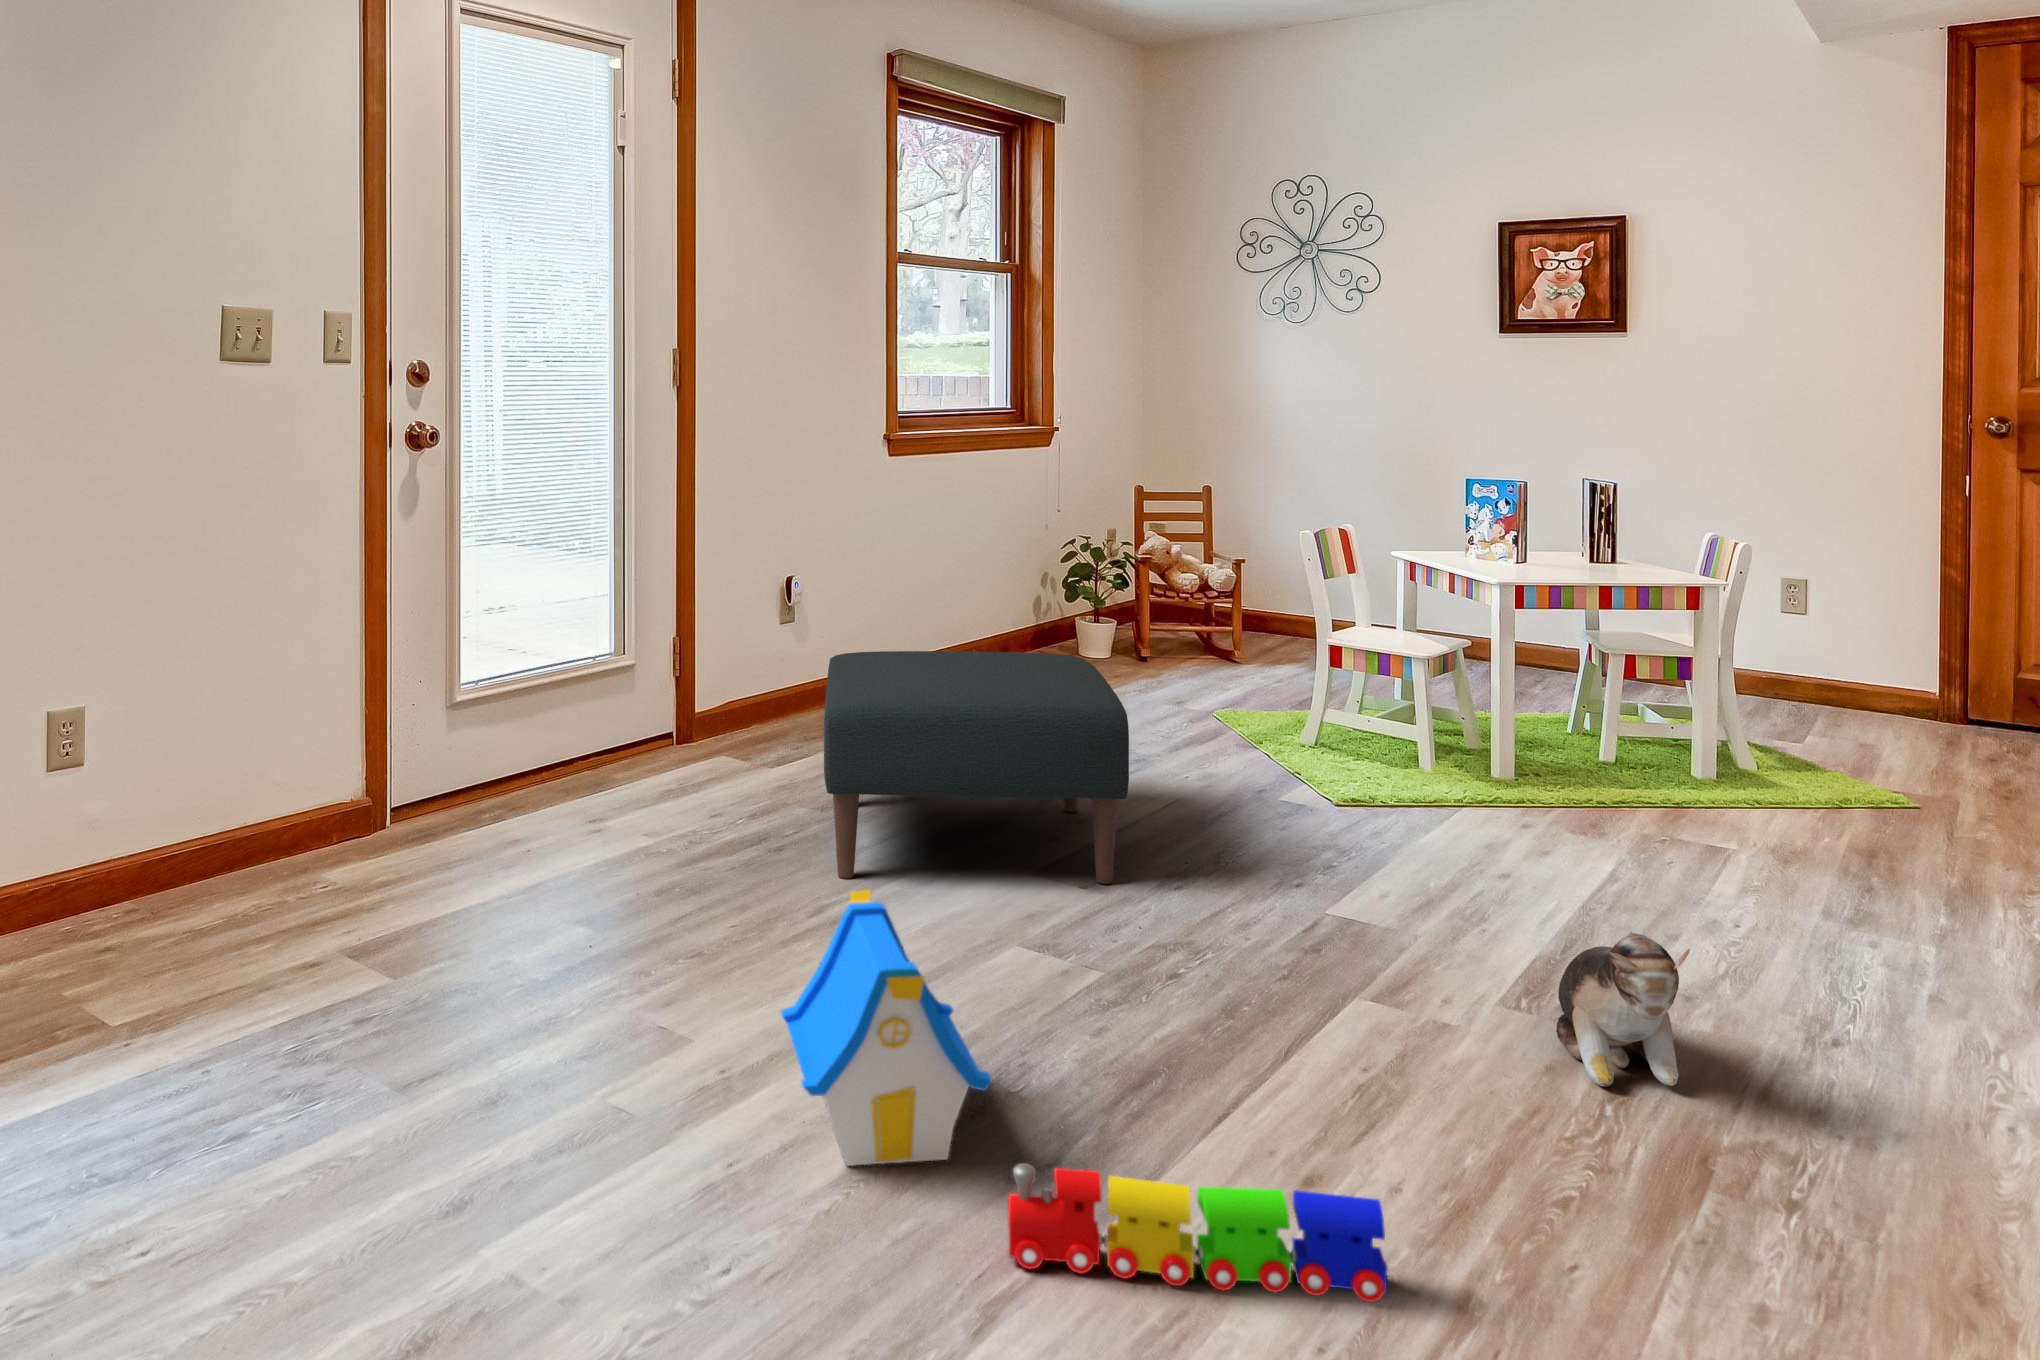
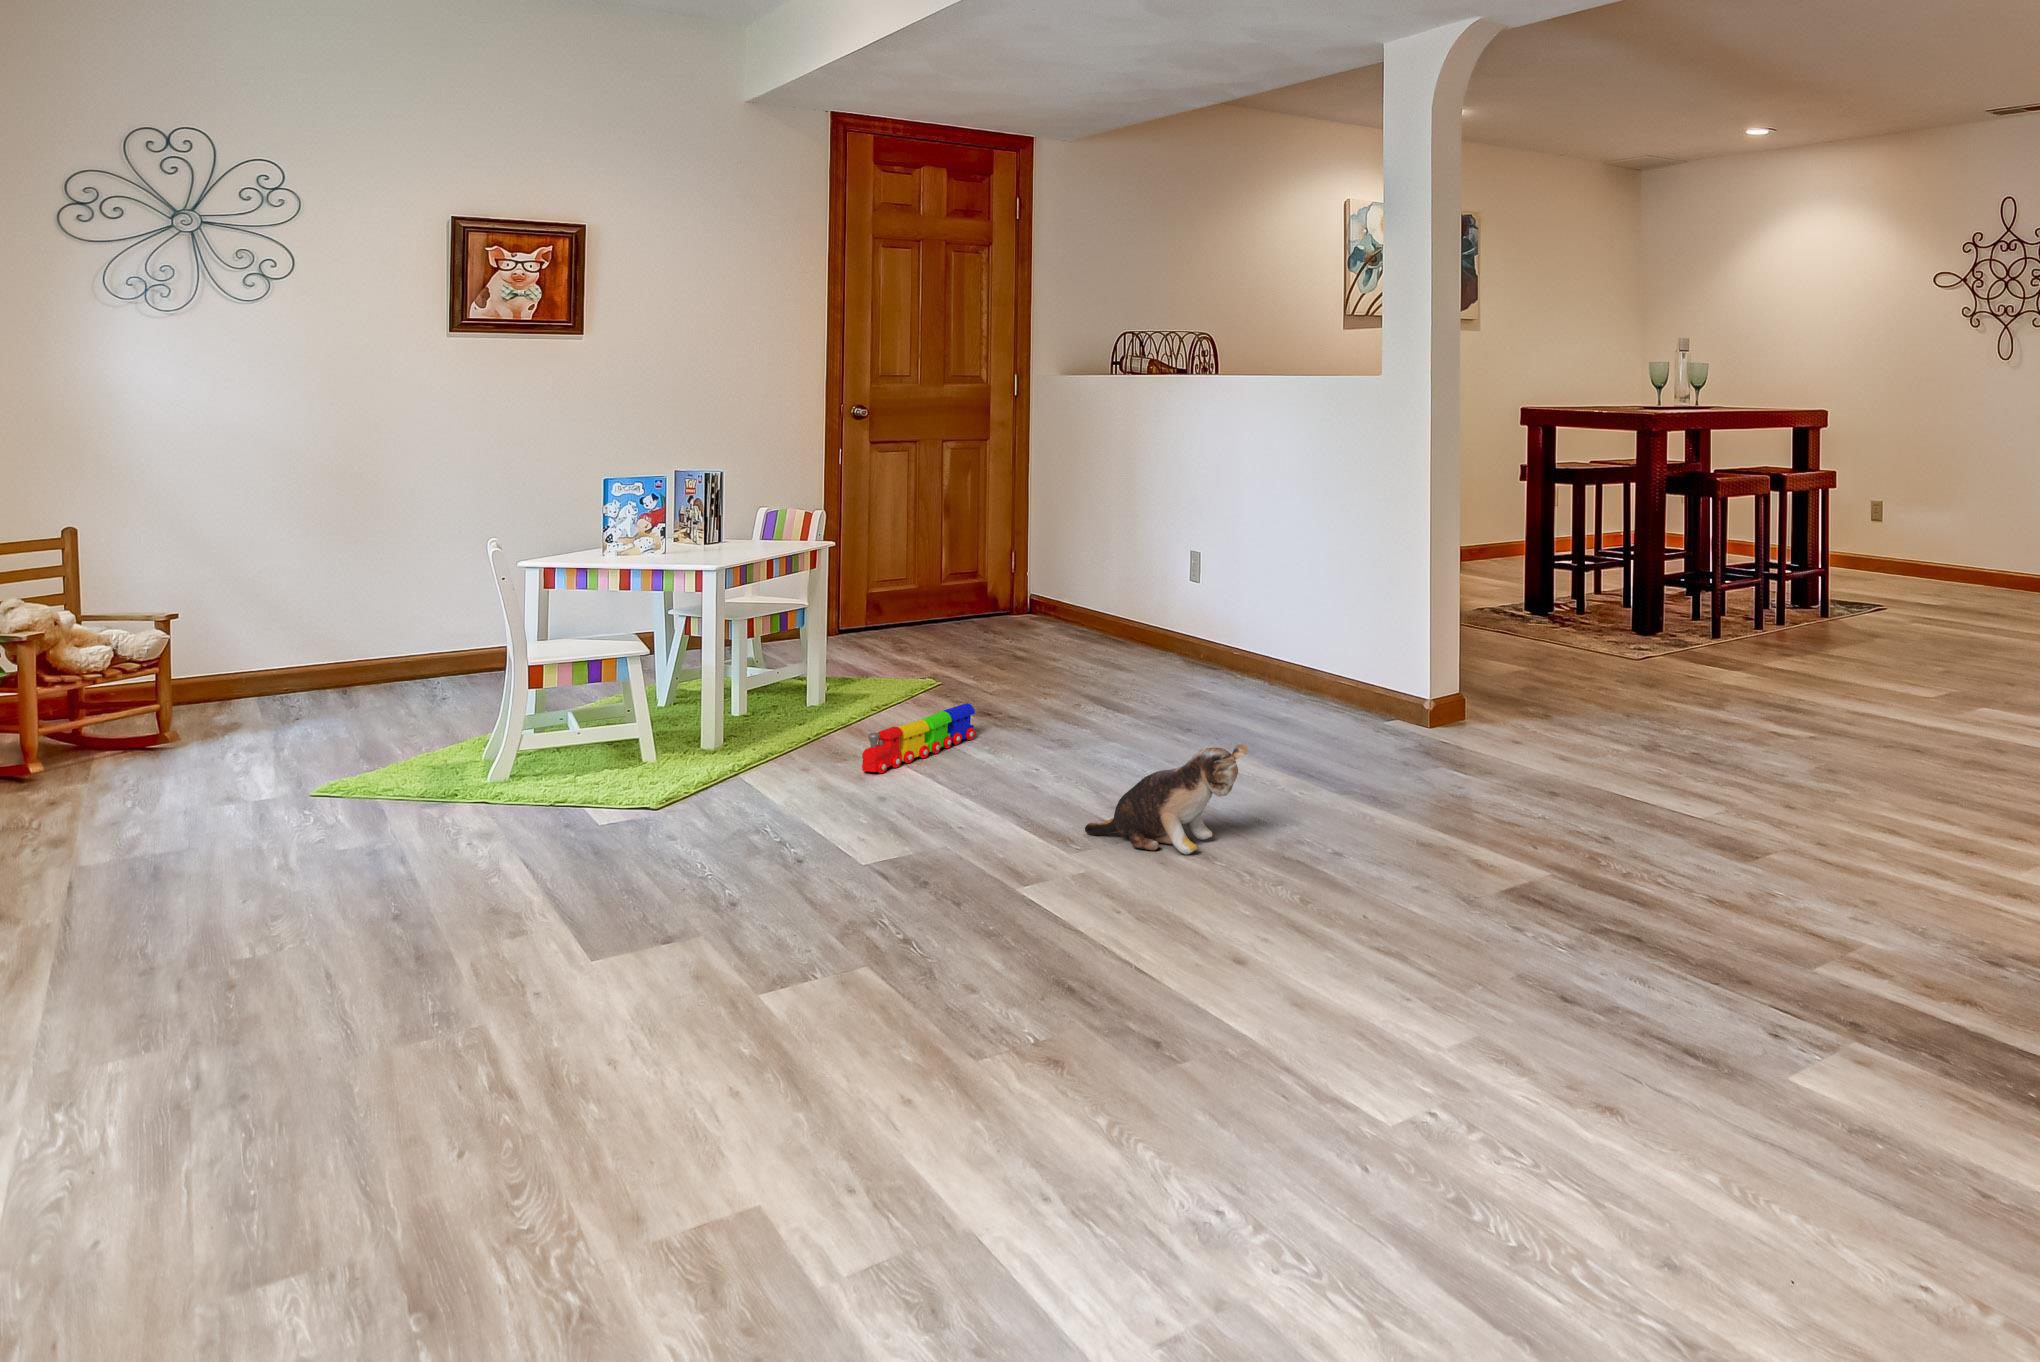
ottoman: present [824,651,1129,884] -> none [166,715,719,1031]
toy house: present [781,890,992,1166] -> none [919,903,1141,1100]
toy train: present [1008,1163,1388,1302] -> present [862,703,975,773]

